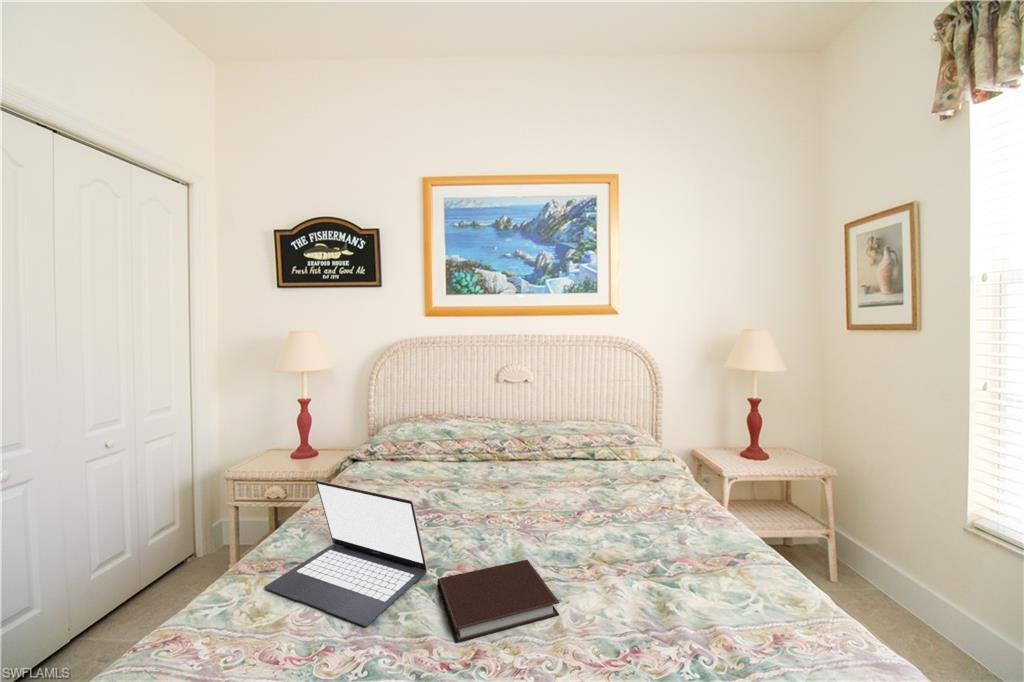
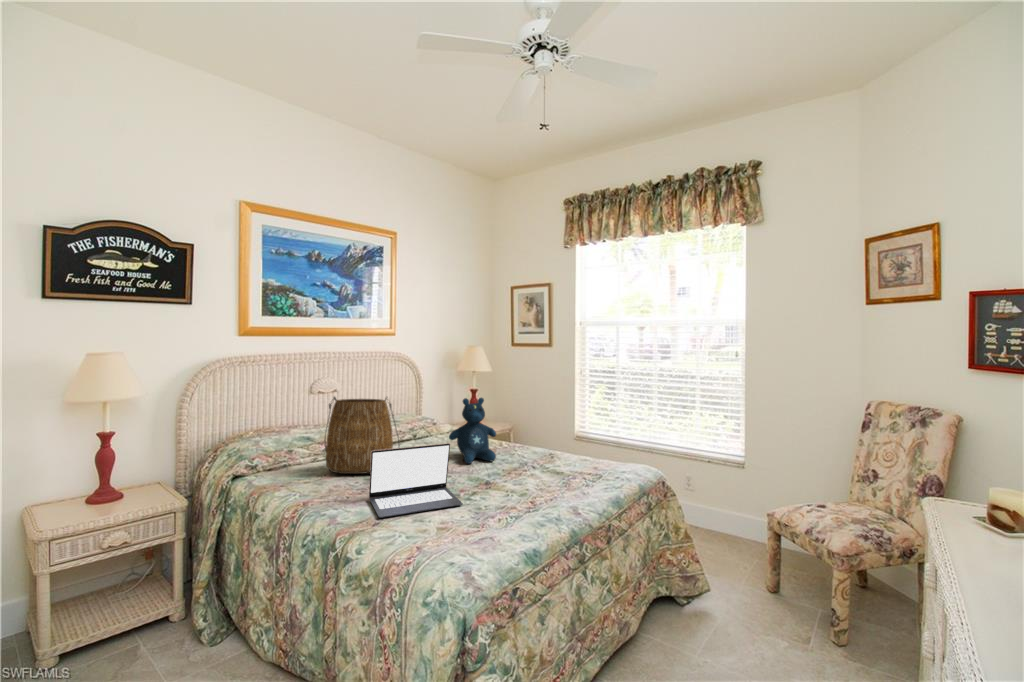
tote bag: none [397,391,482,503] -> present [325,397,399,474]
stuffed bear: none [551,418,636,544] -> present [449,398,496,464]
notebook: present [438,560,559,643] -> none [461,470,520,495]

